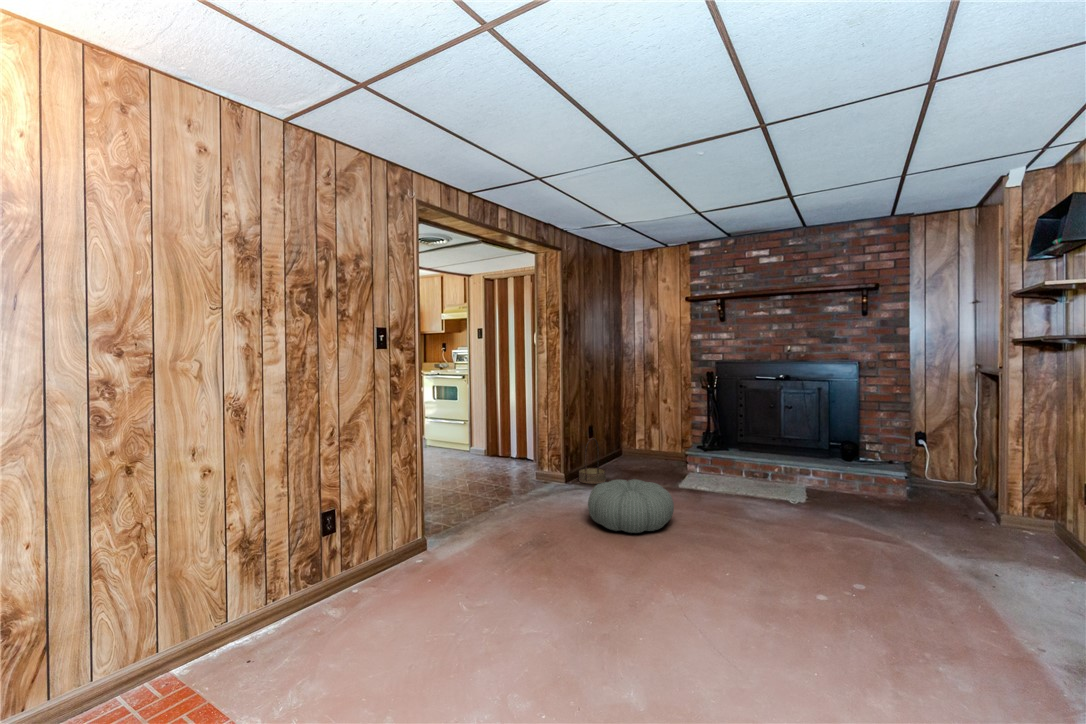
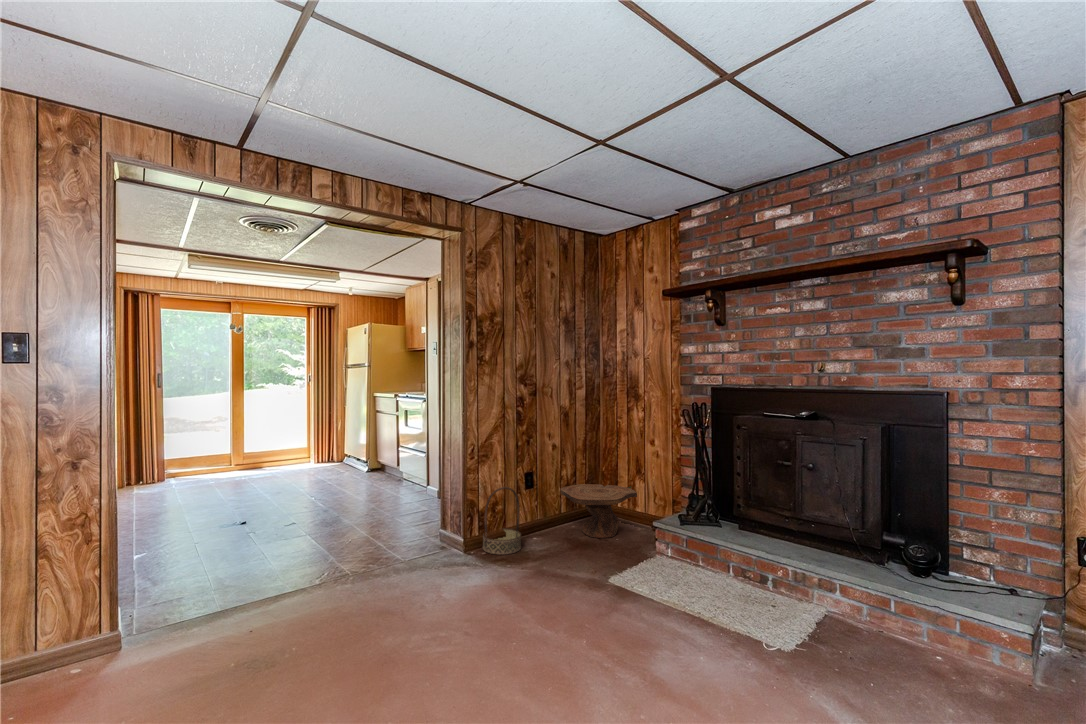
side table: none [611,432,663,468] -> present [560,484,637,538]
pouf: present [588,479,674,533] -> none [354,561,500,669]

